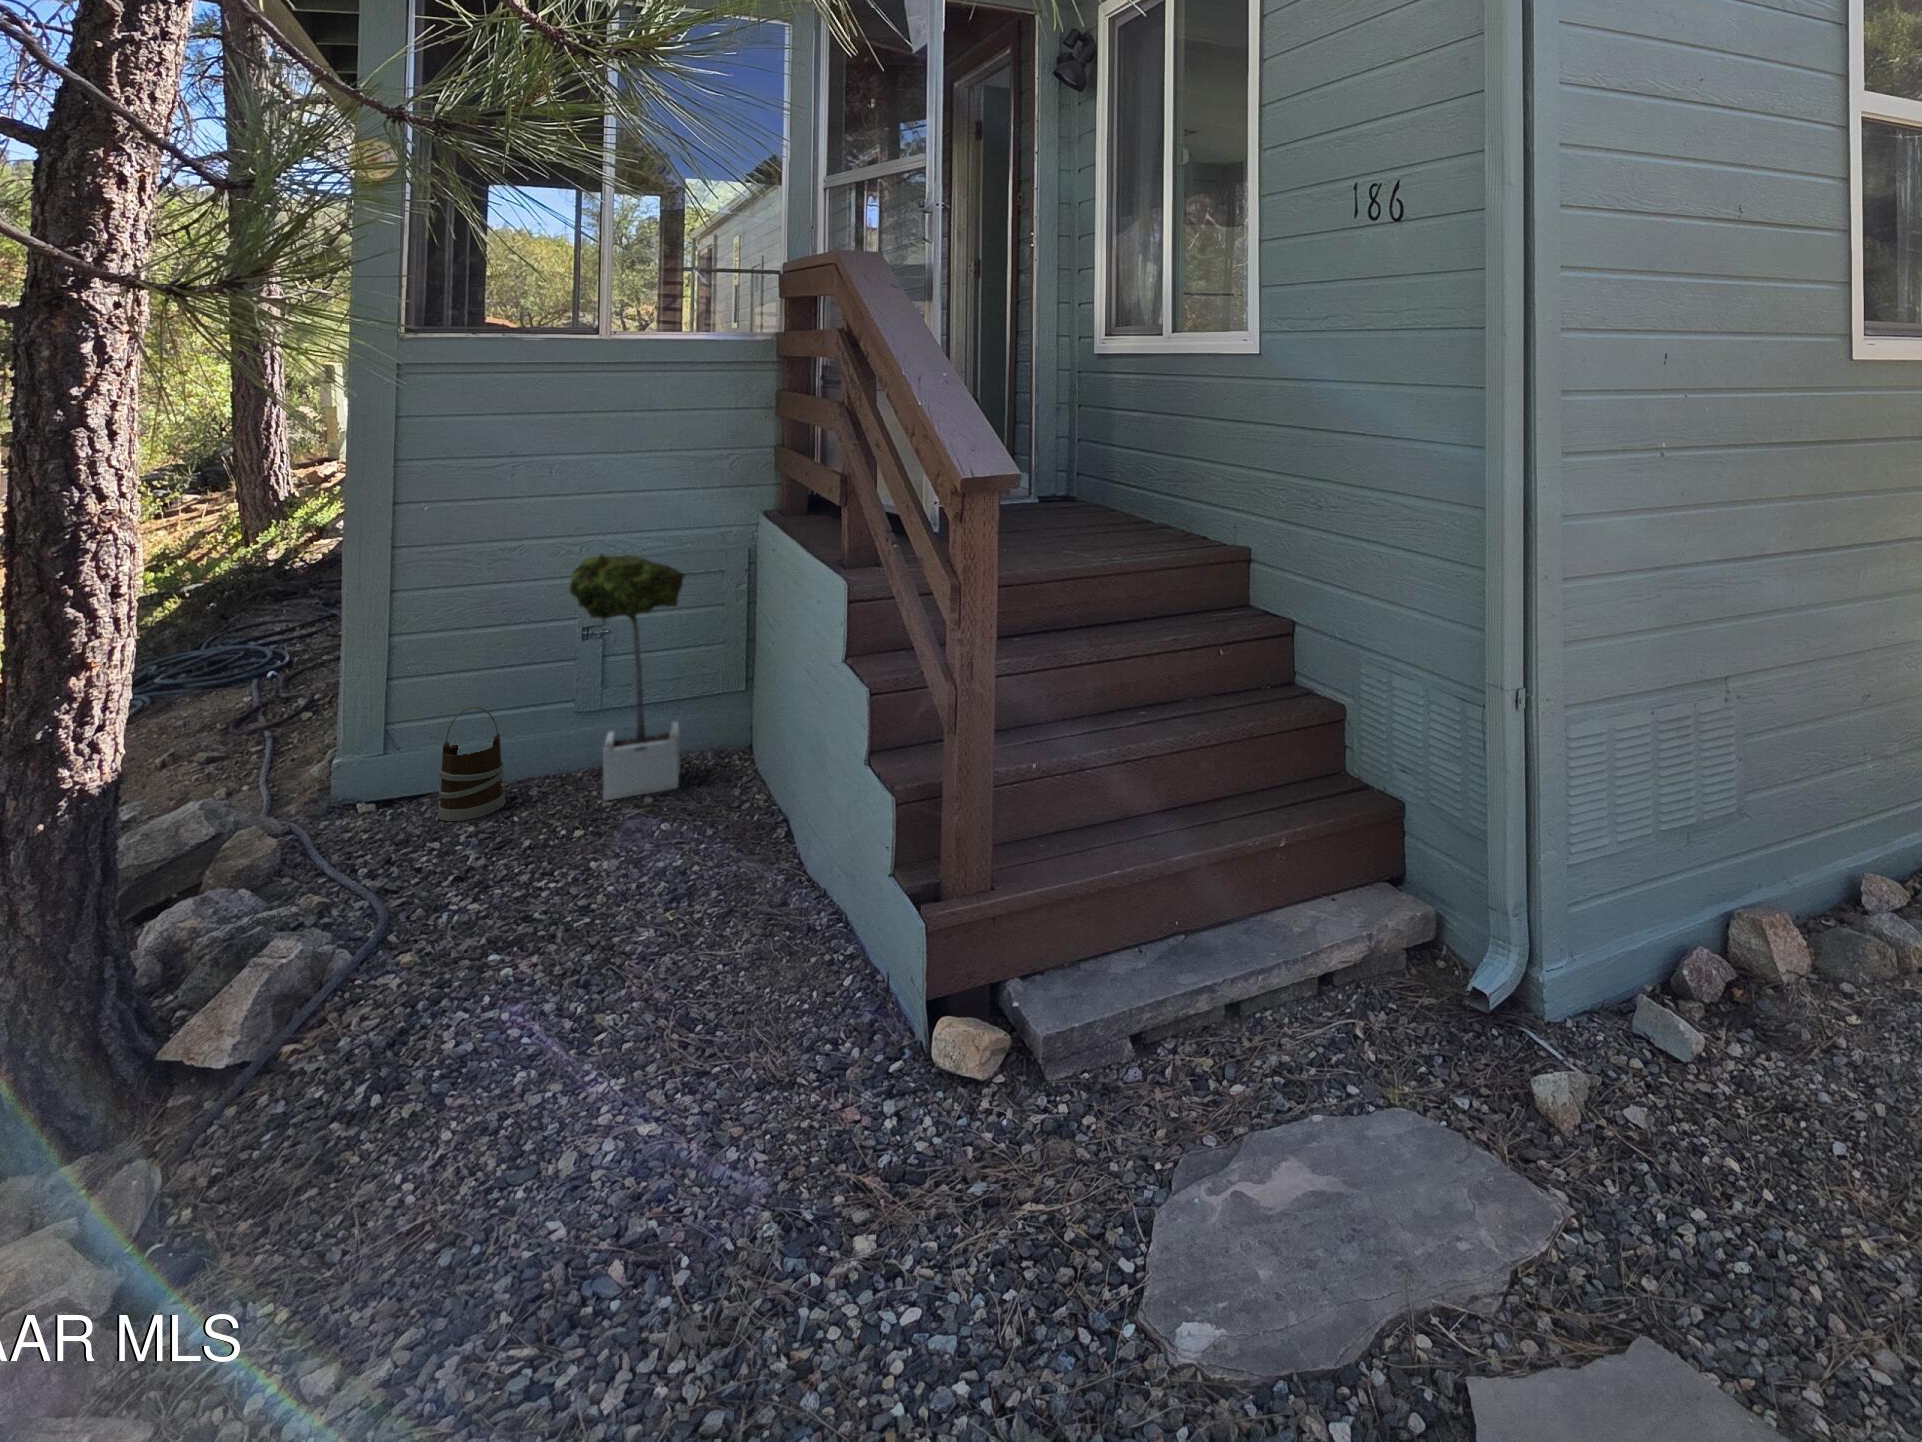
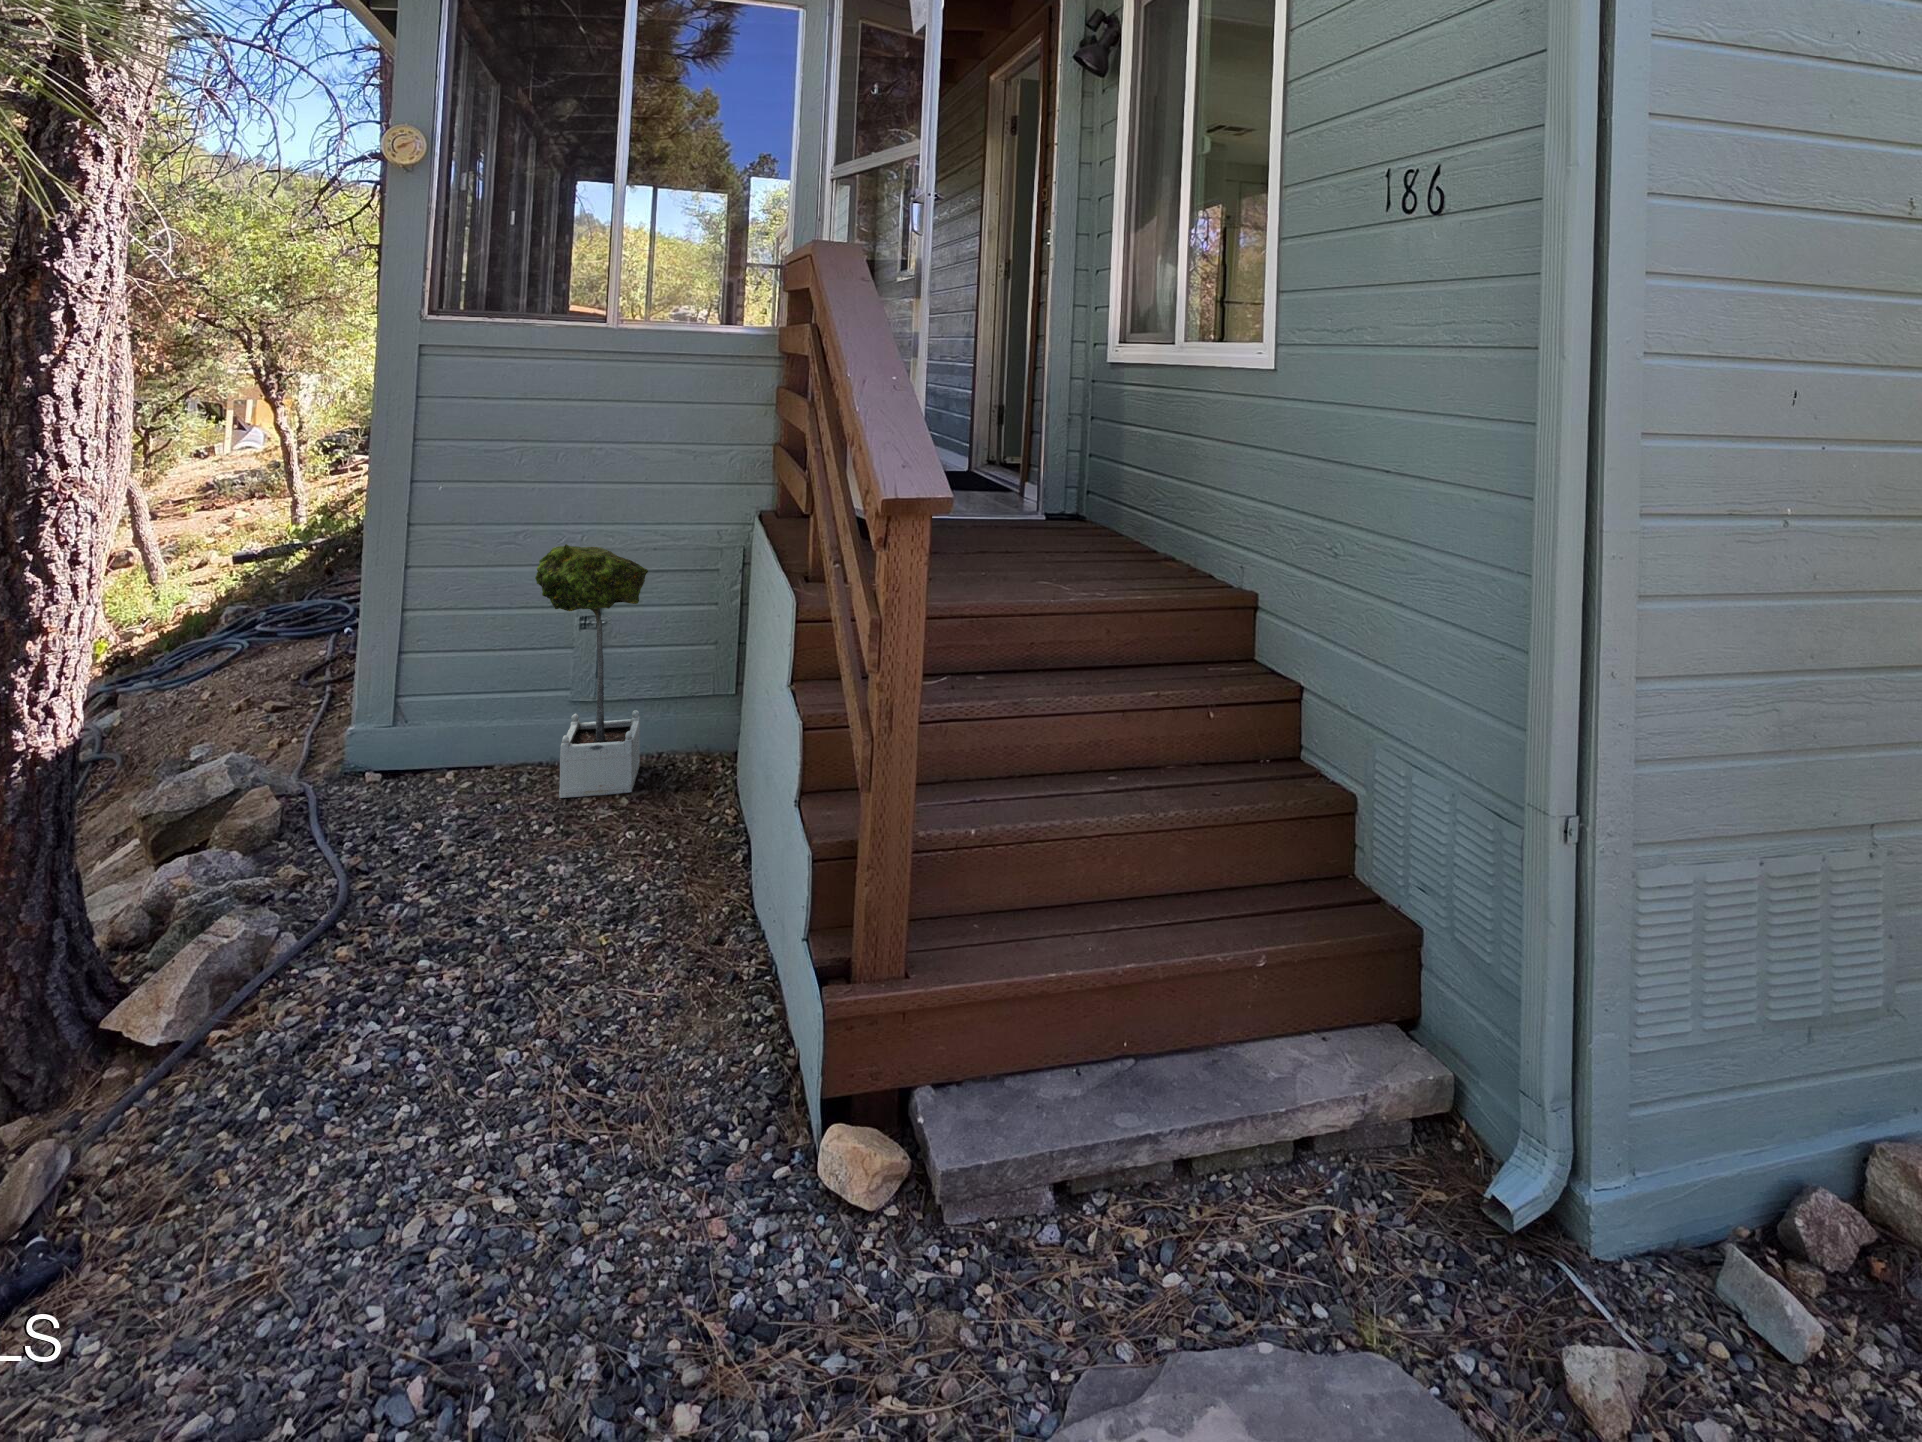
wooden bucket: present [437,706,506,821] -> none [407,689,472,803]

